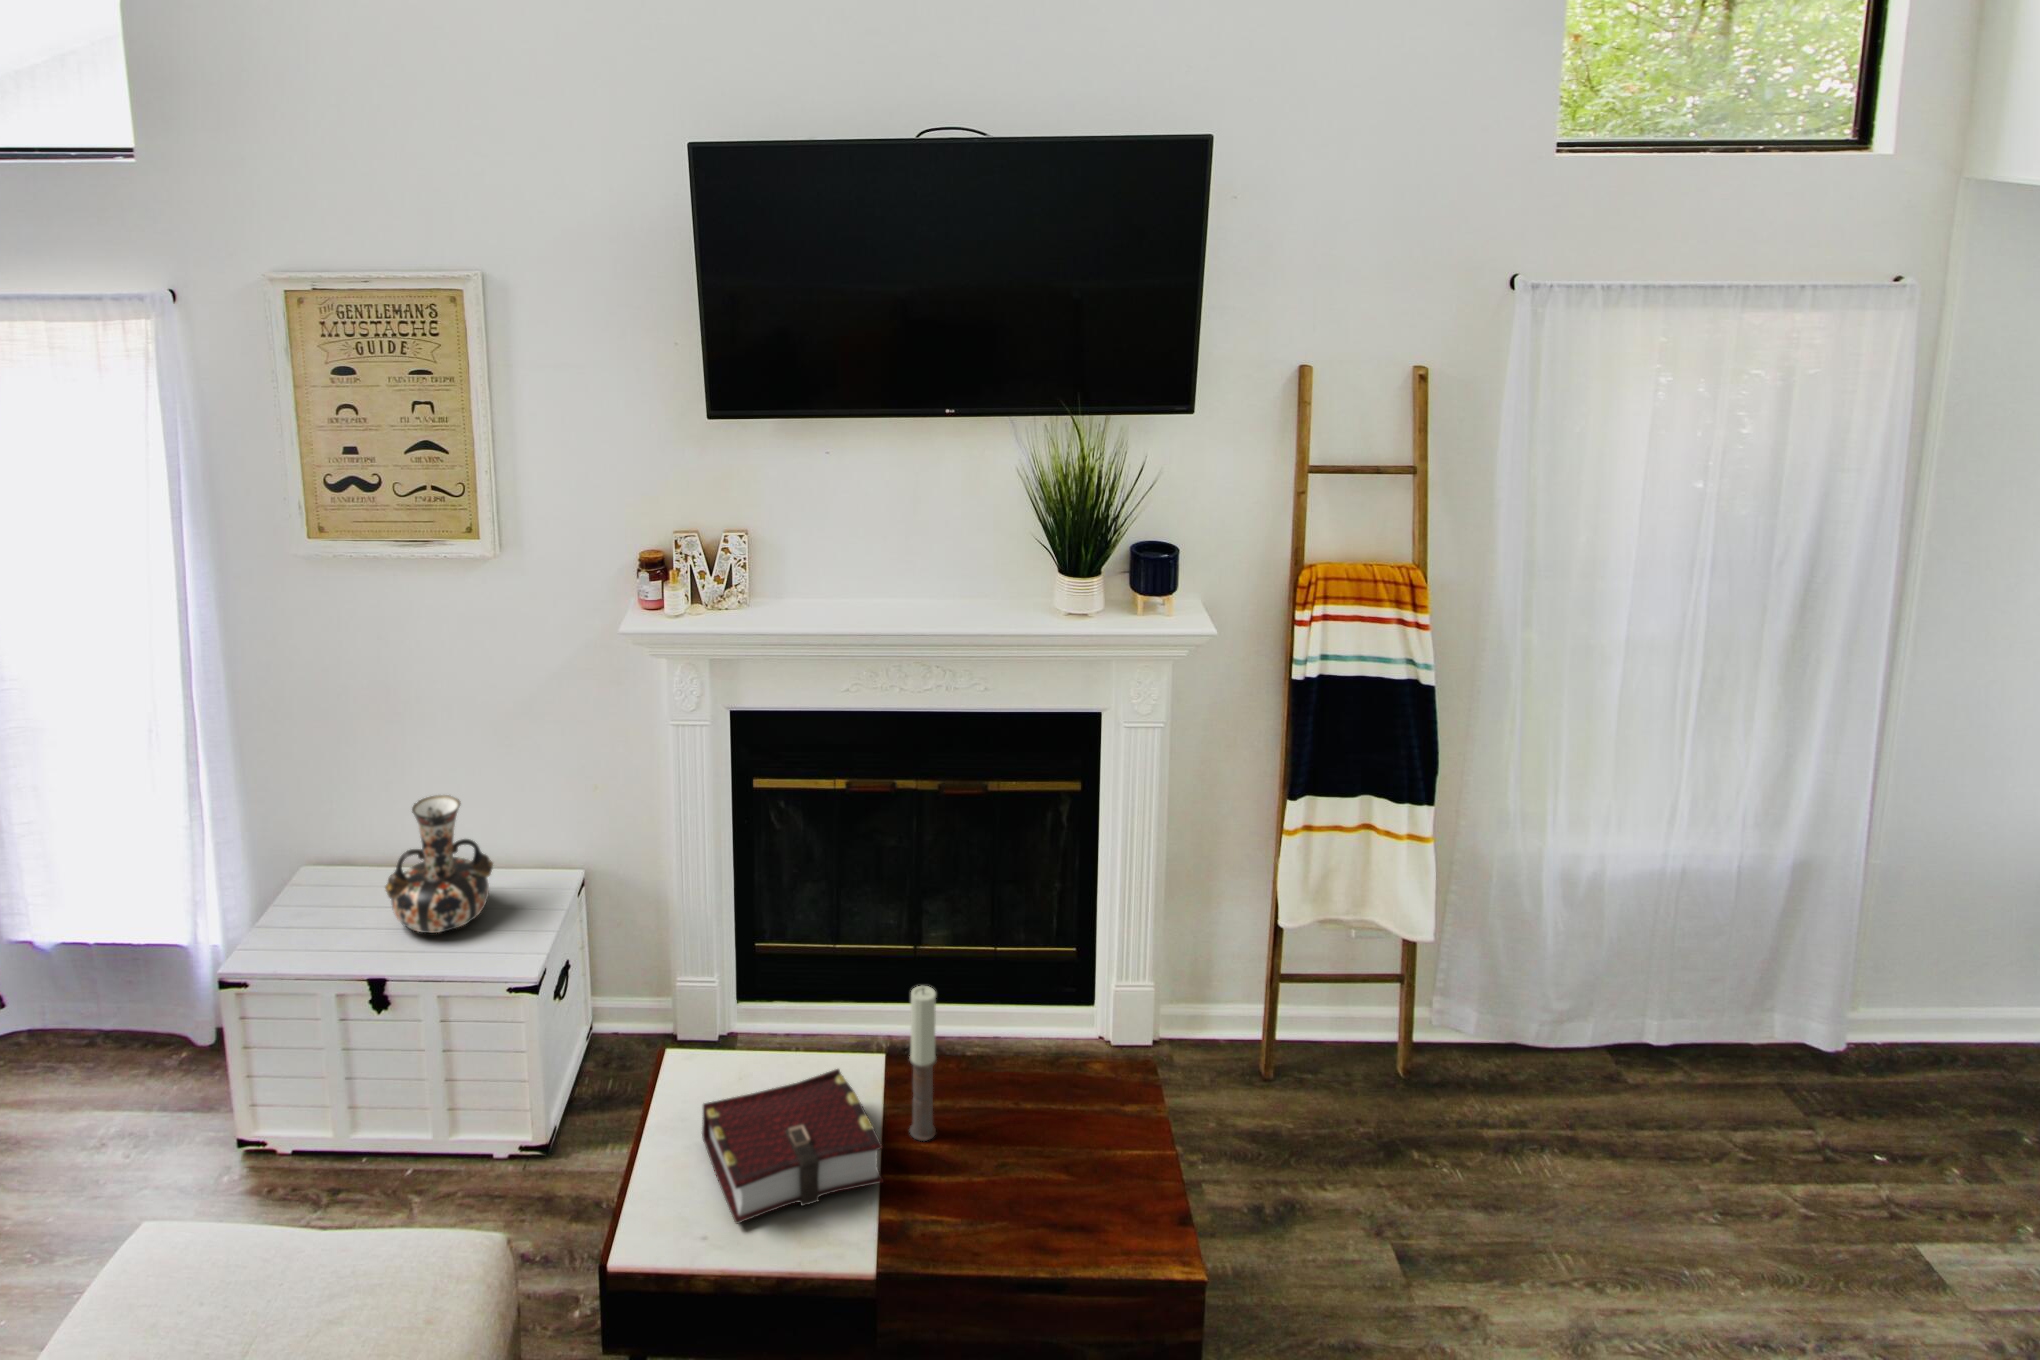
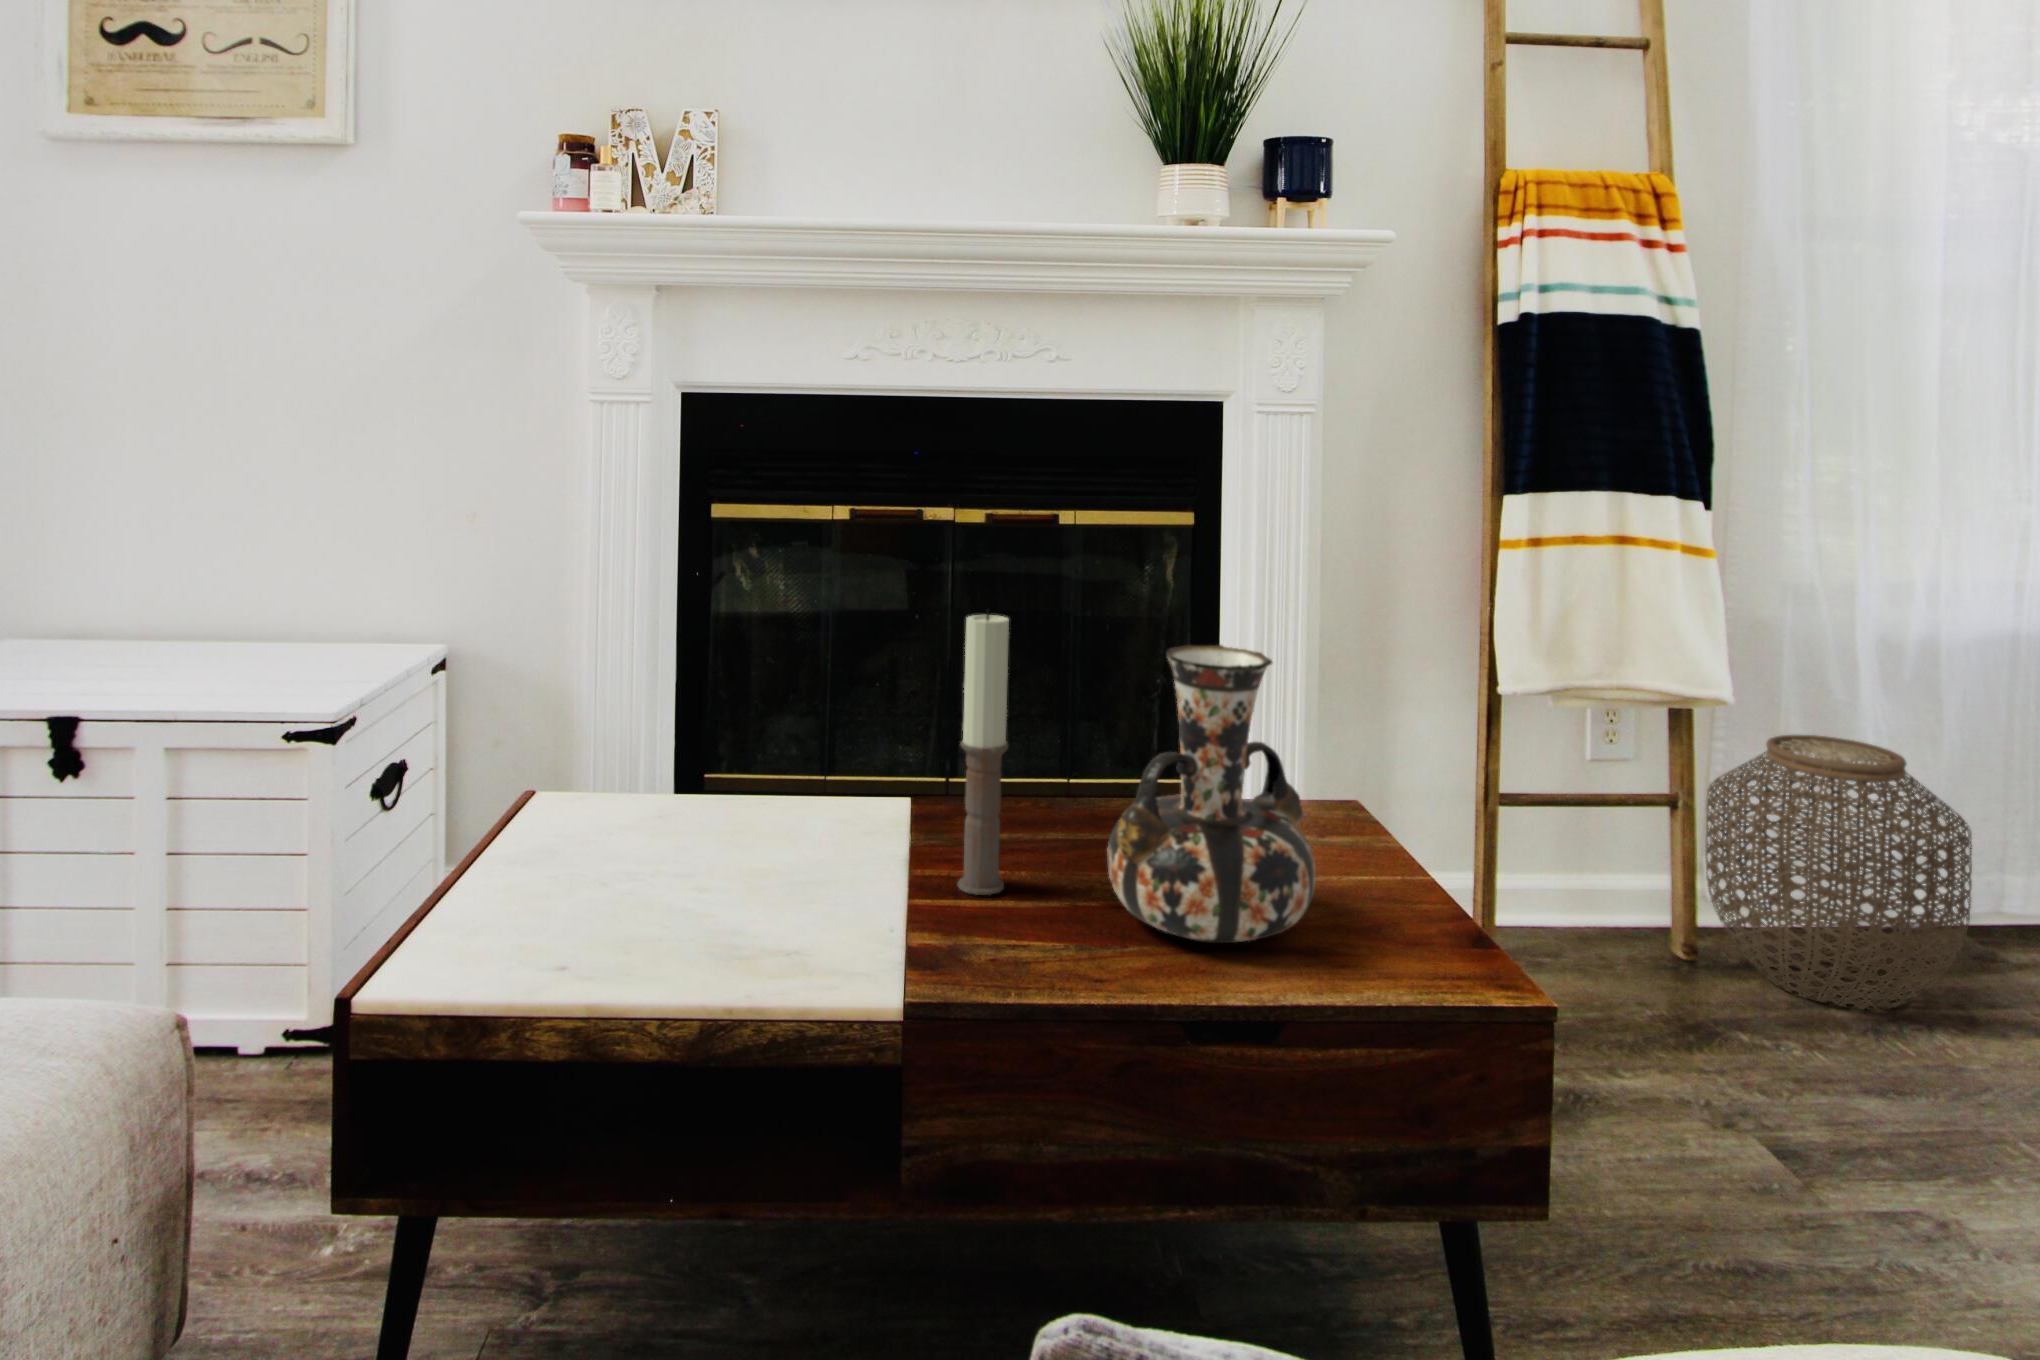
decorative vase: present [385,795,493,933] -> present [1107,645,1315,943]
woven basket: none [1421,948,1586,1137] -> present [1705,735,1972,1010]
book: present [702,1069,884,1223] -> none [585,785,918,973]

